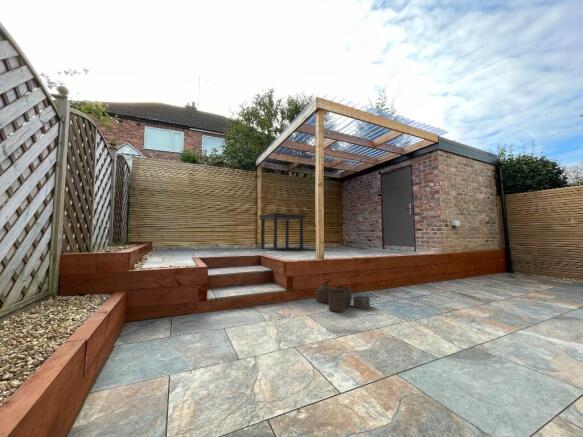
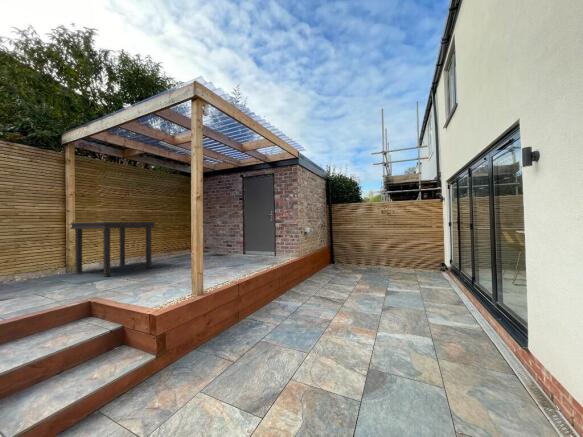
woven basket: present [316,284,370,312] -> none [197,325,265,368]

